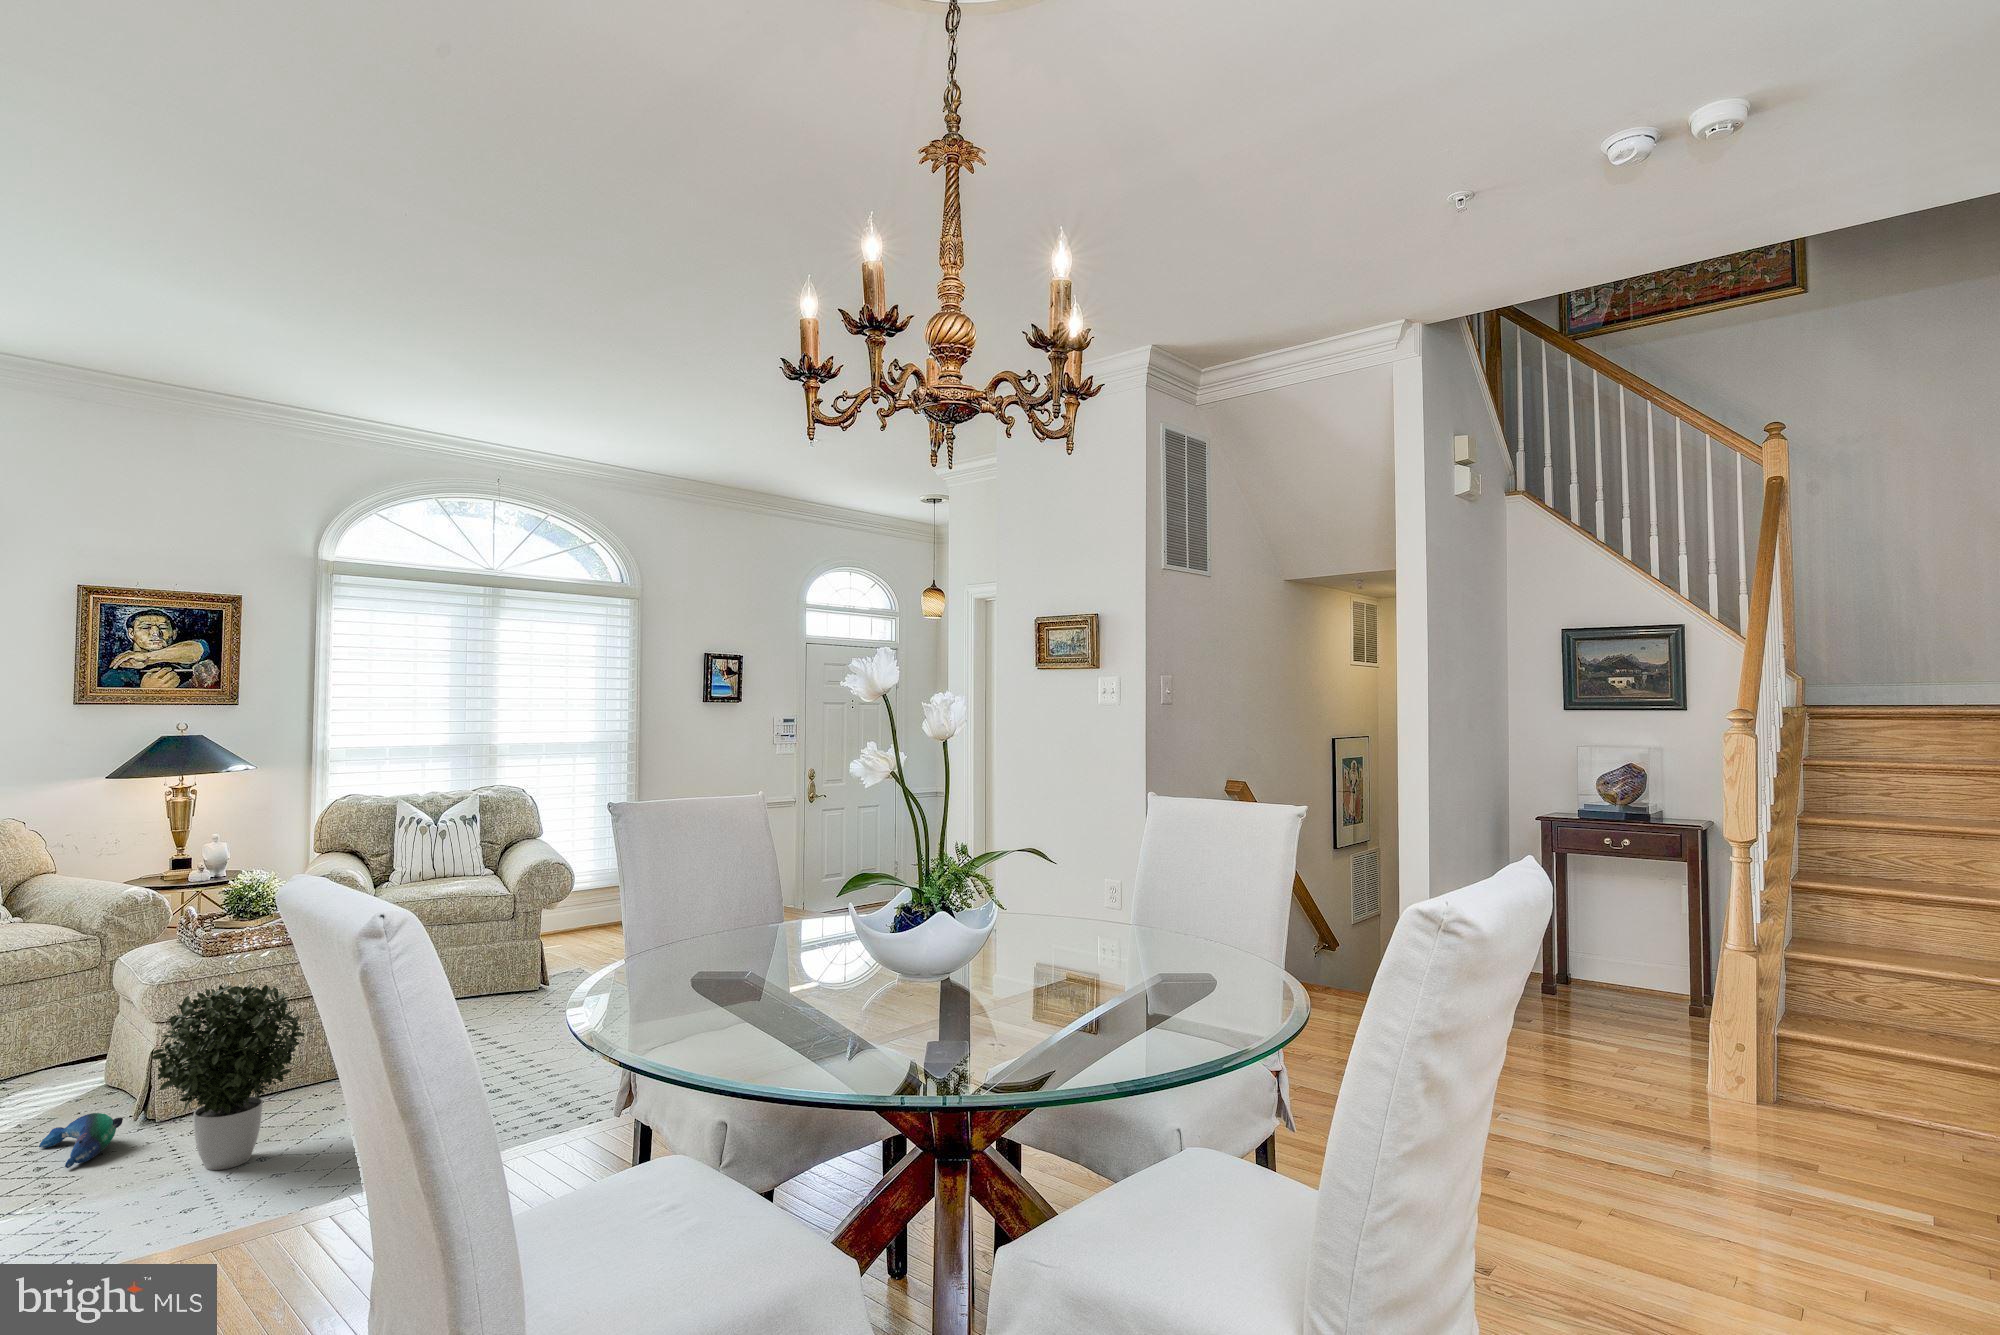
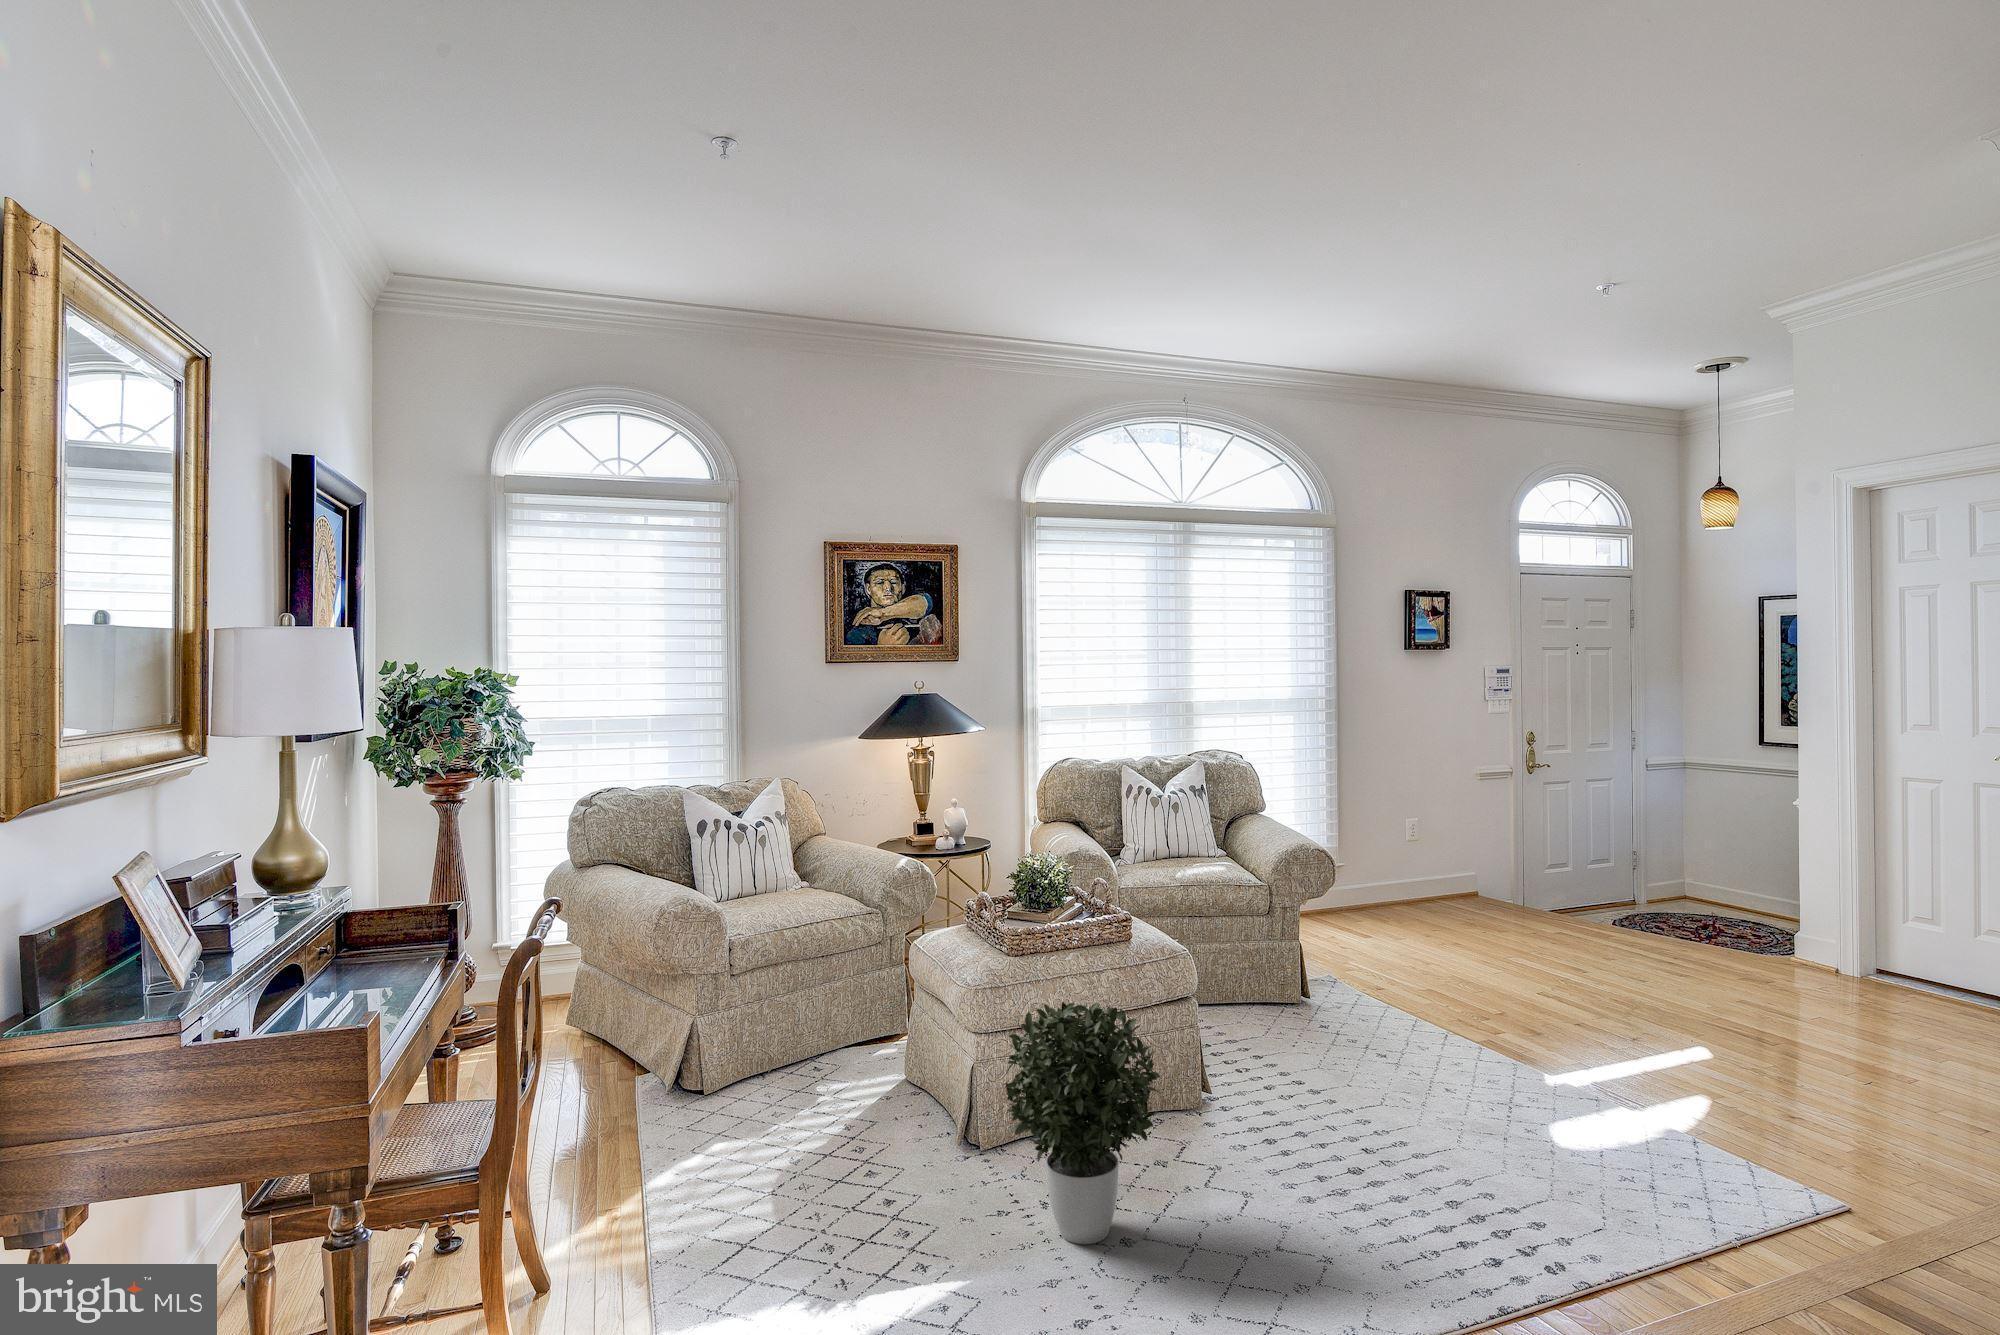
plush toy: present [39,1113,123,1168] -> none [872,1131,954,1204]

